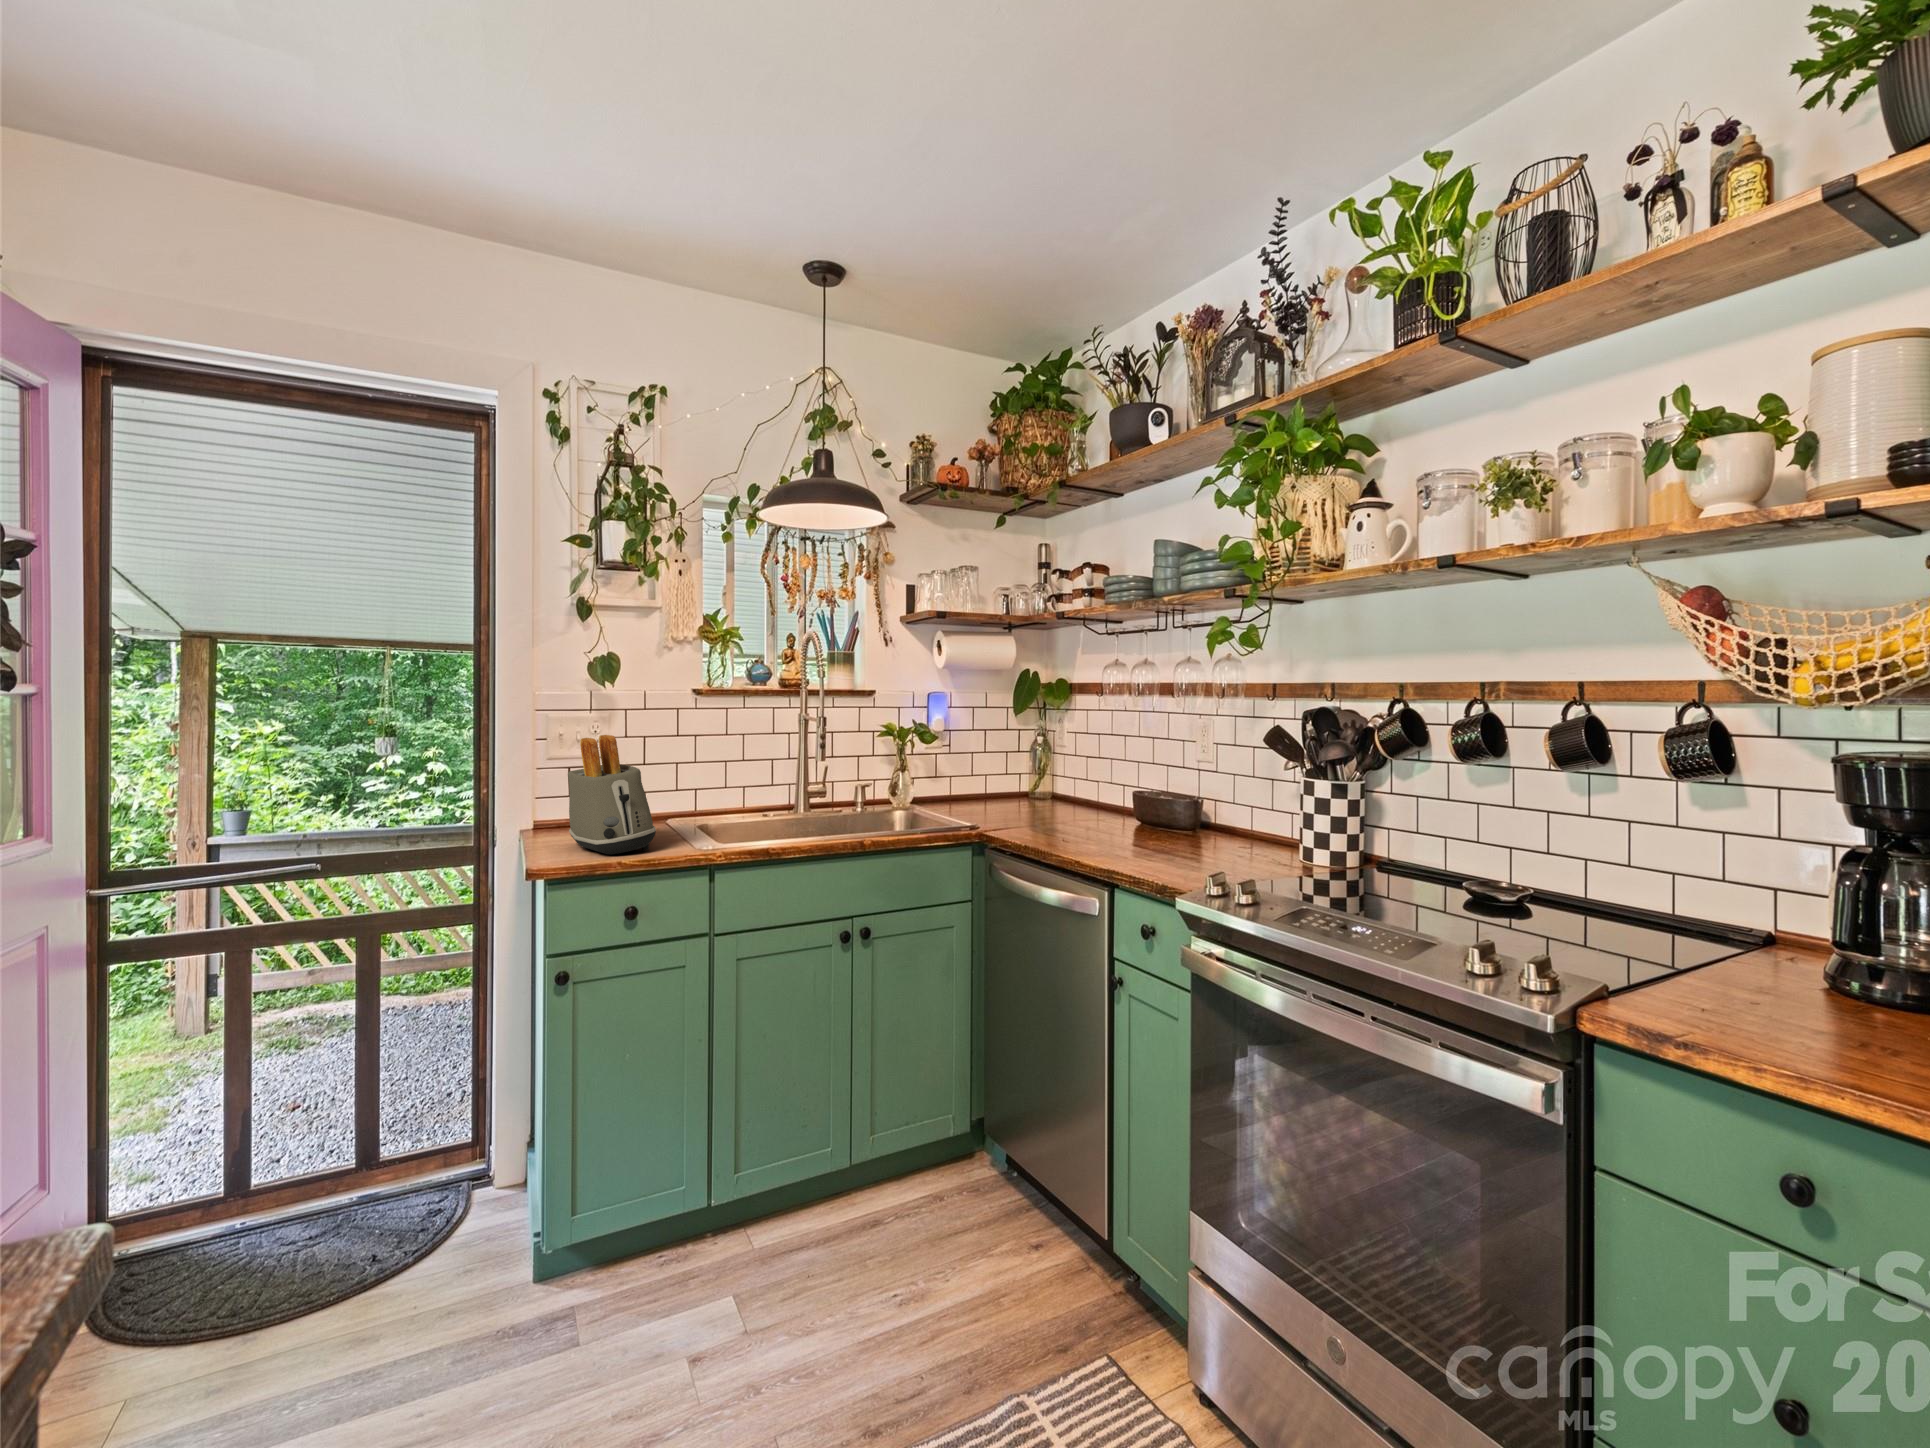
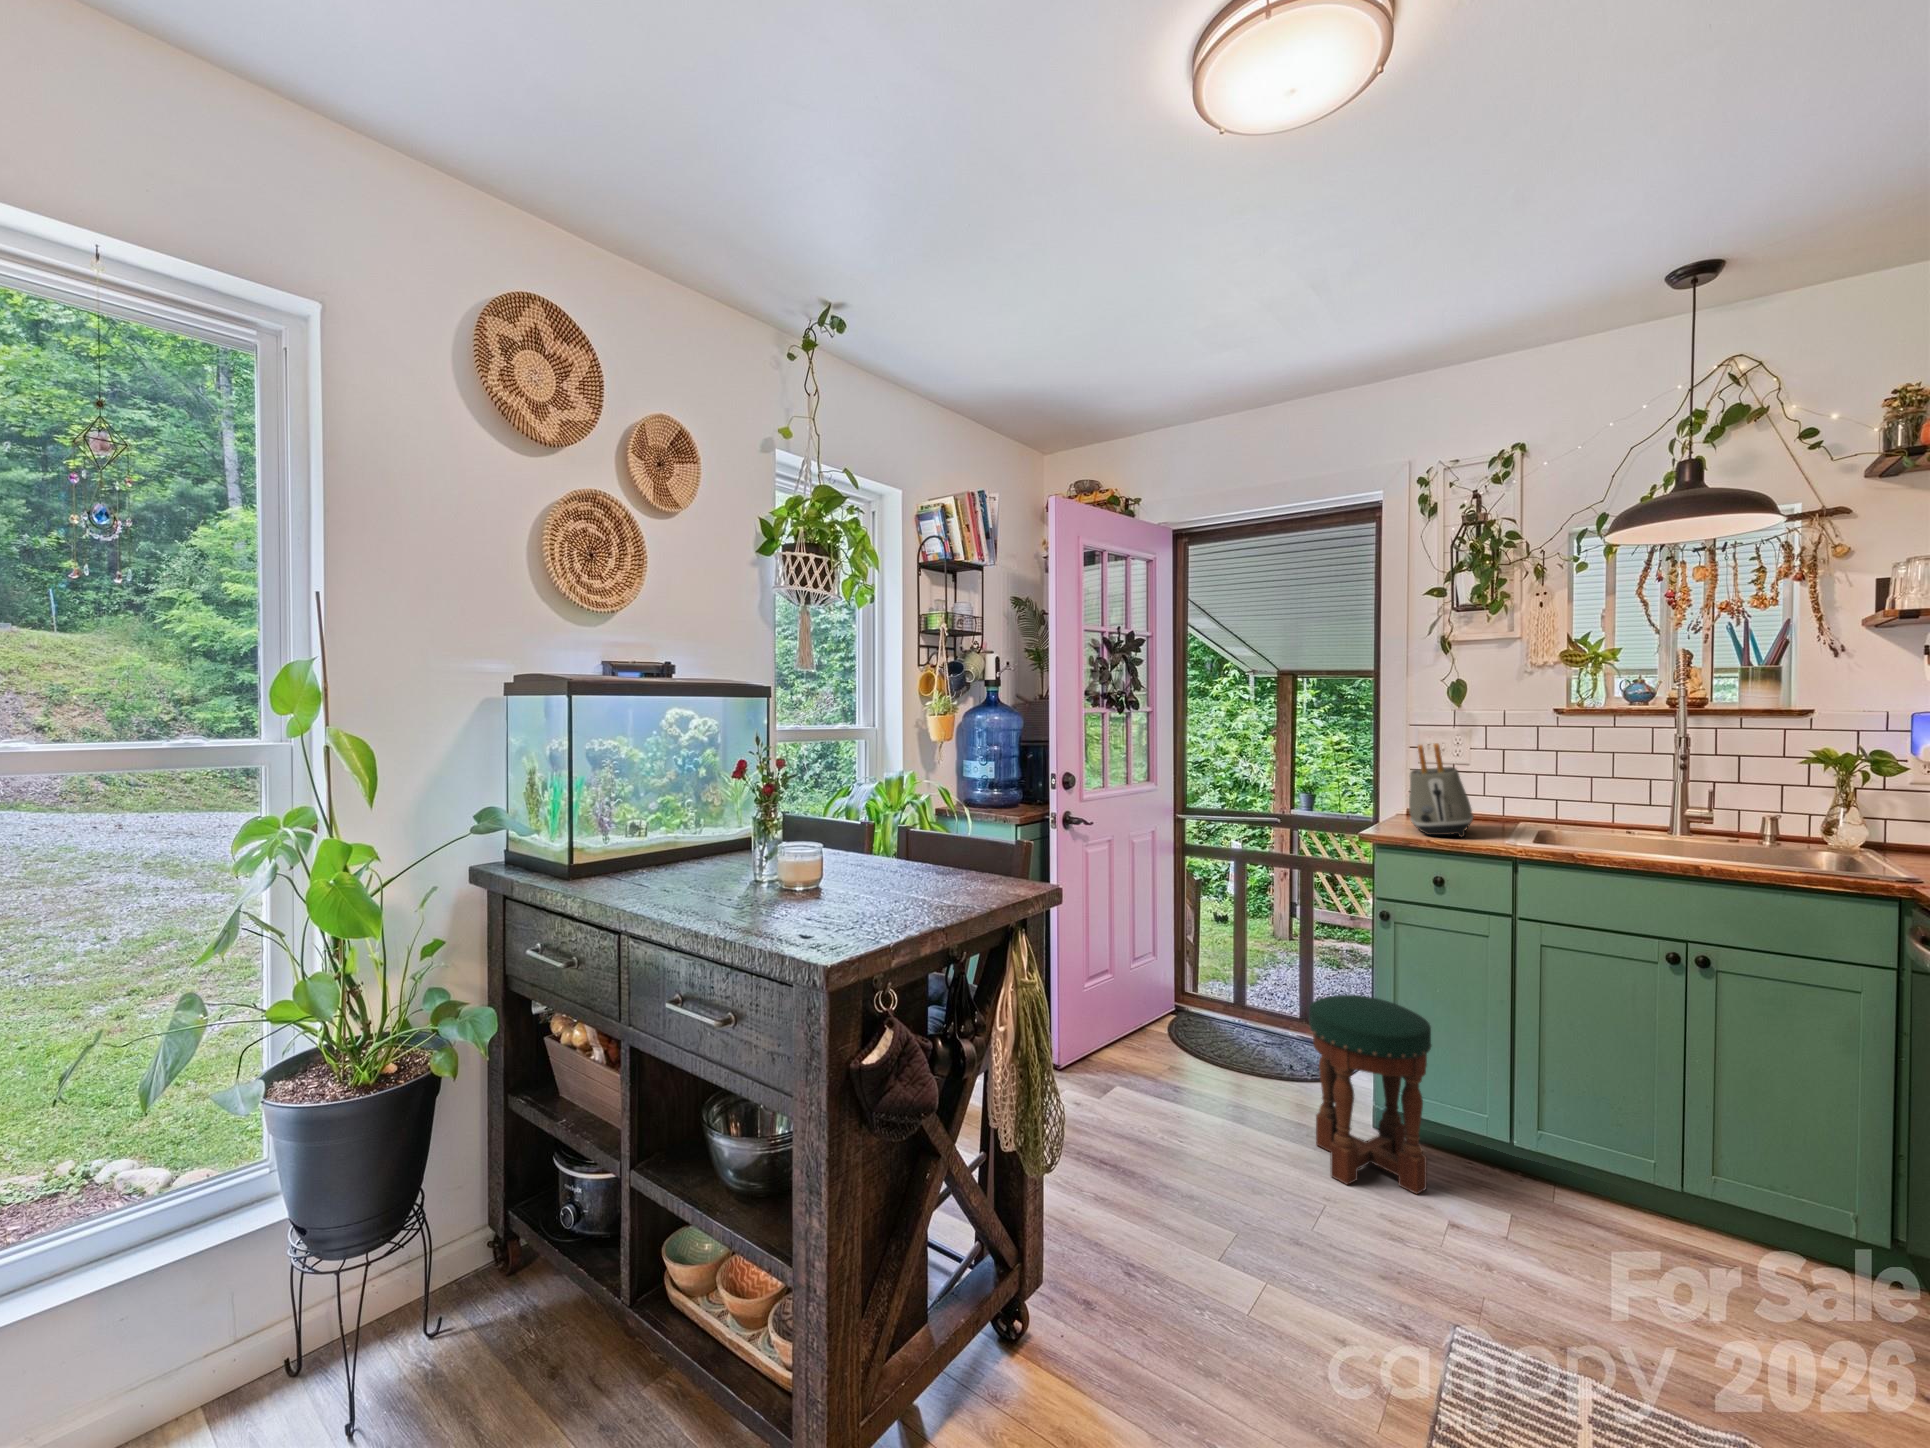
stool: none [480,1091,647,1389] -> present [1309,994,1432,1194]

